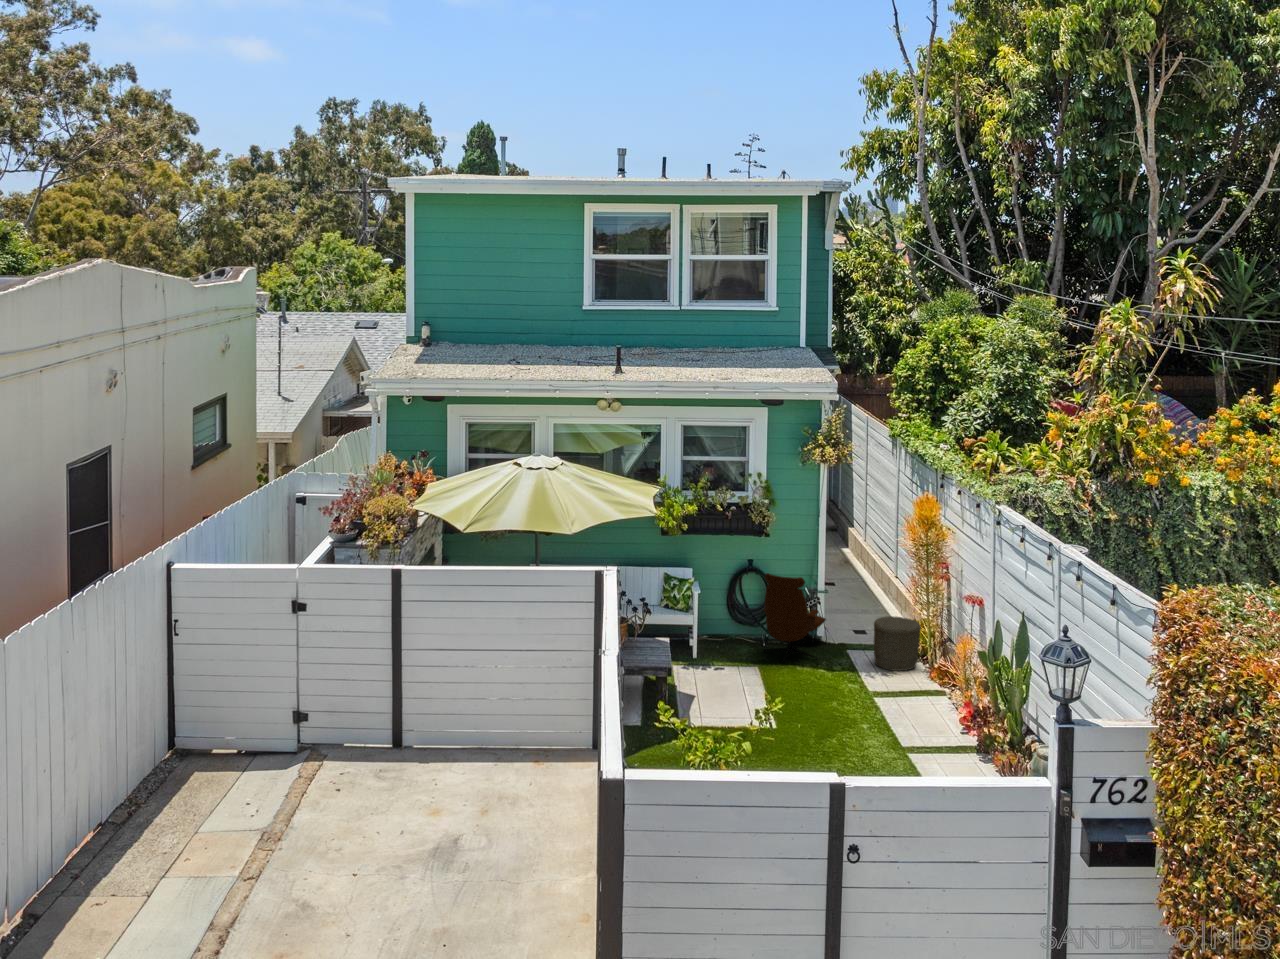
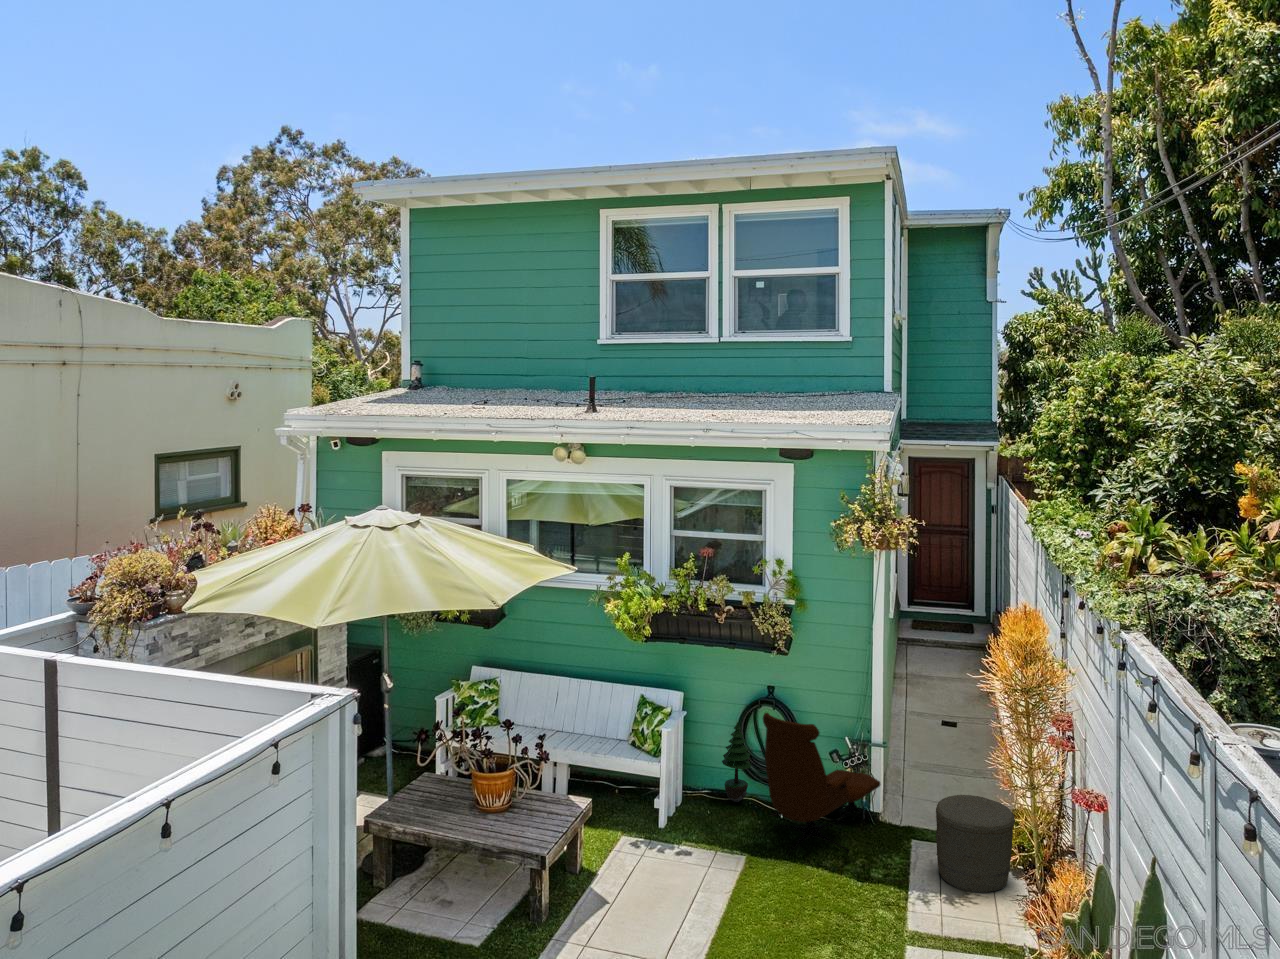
potted tree: none [719,586,740,641] -> present [722,722,751,802]

